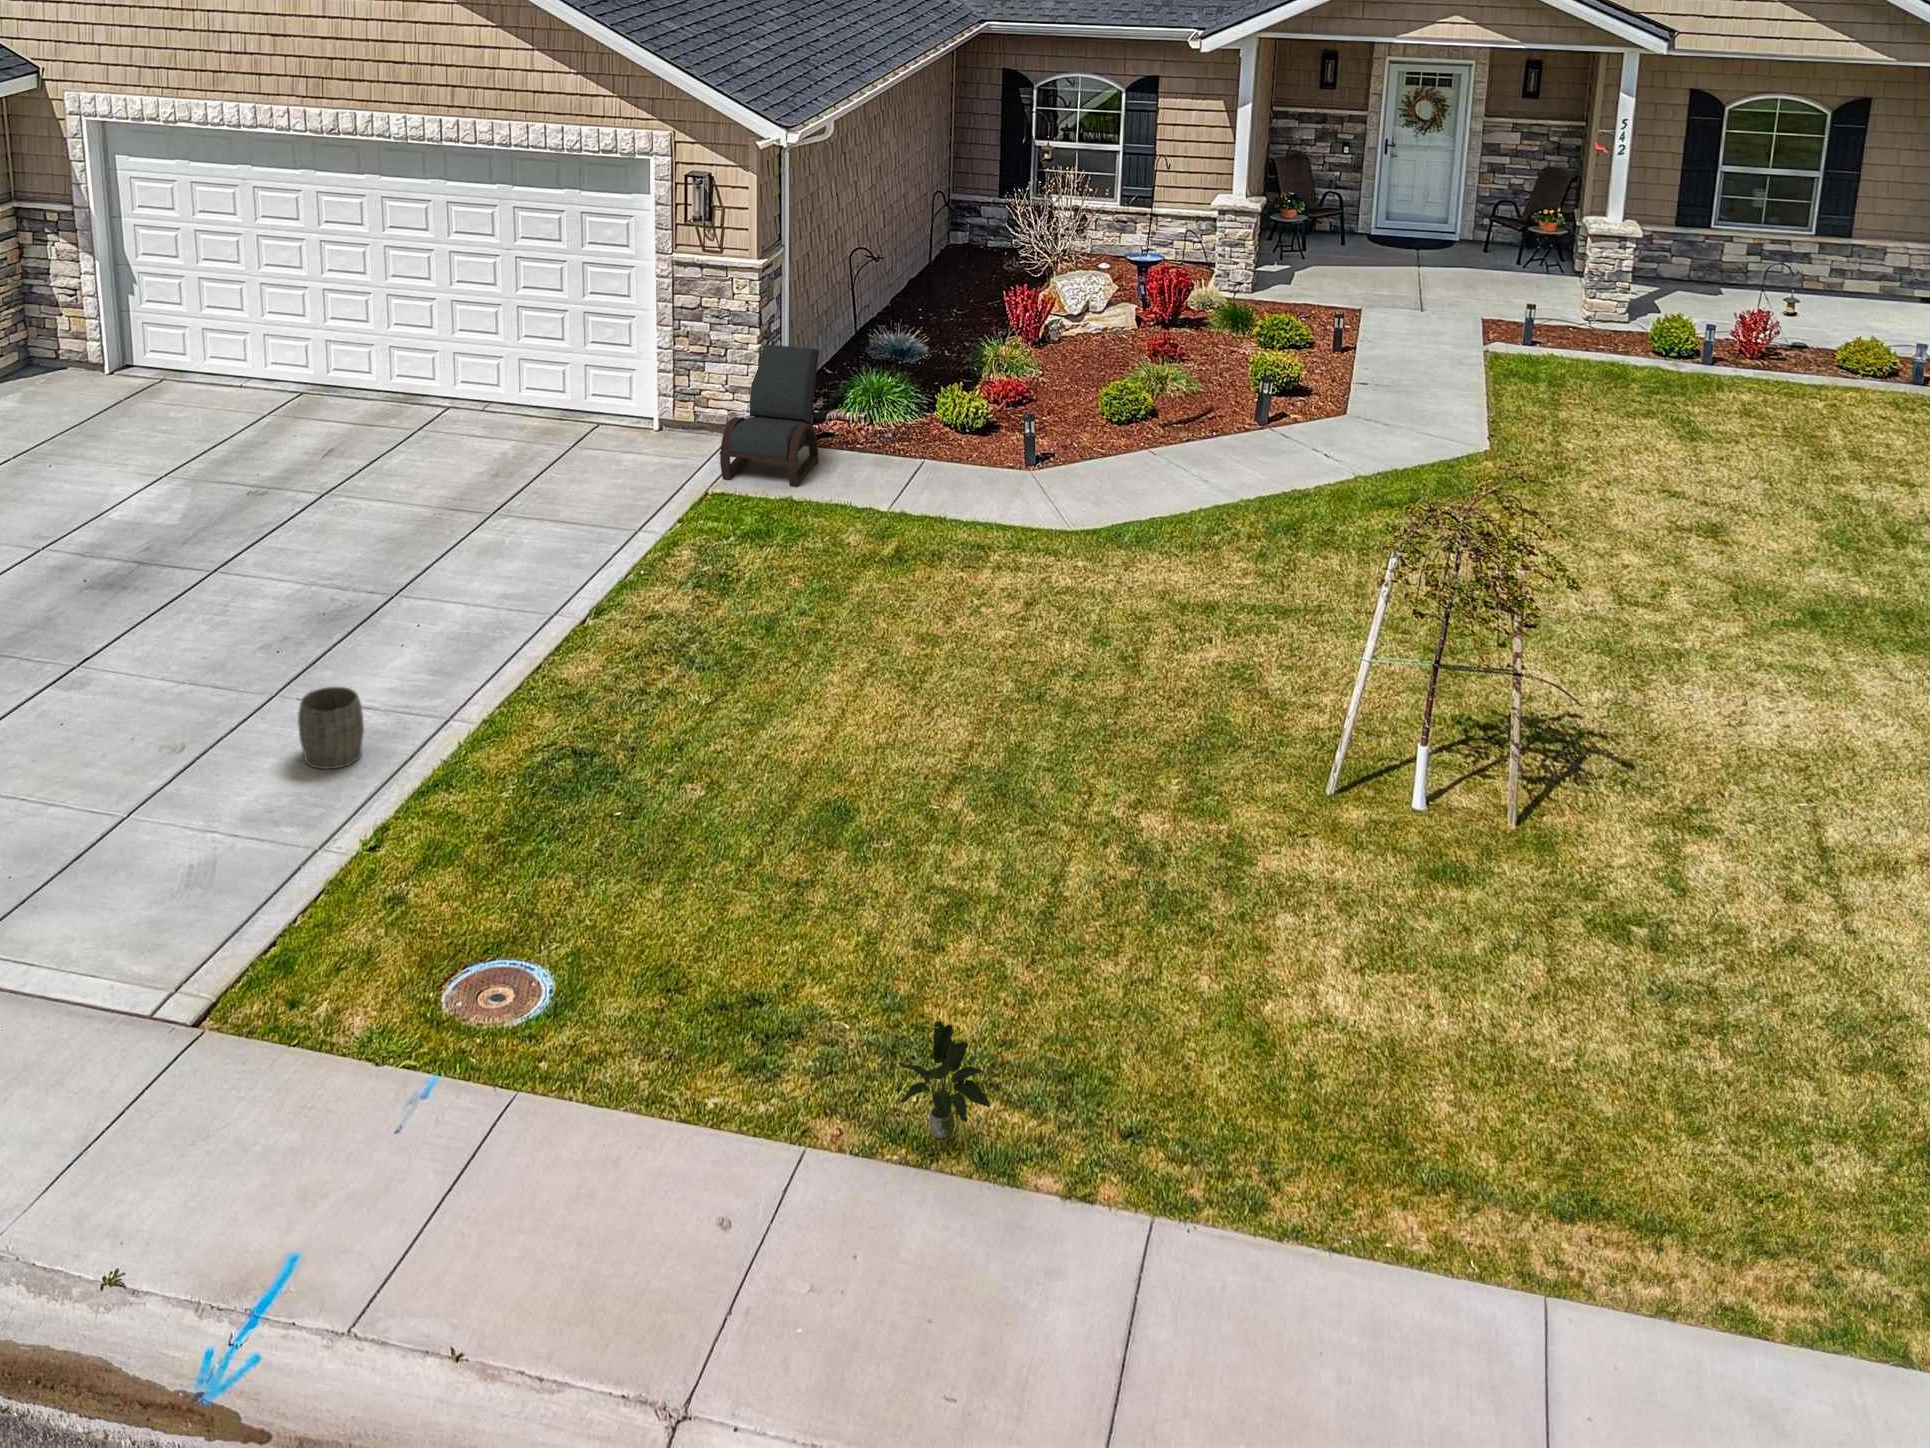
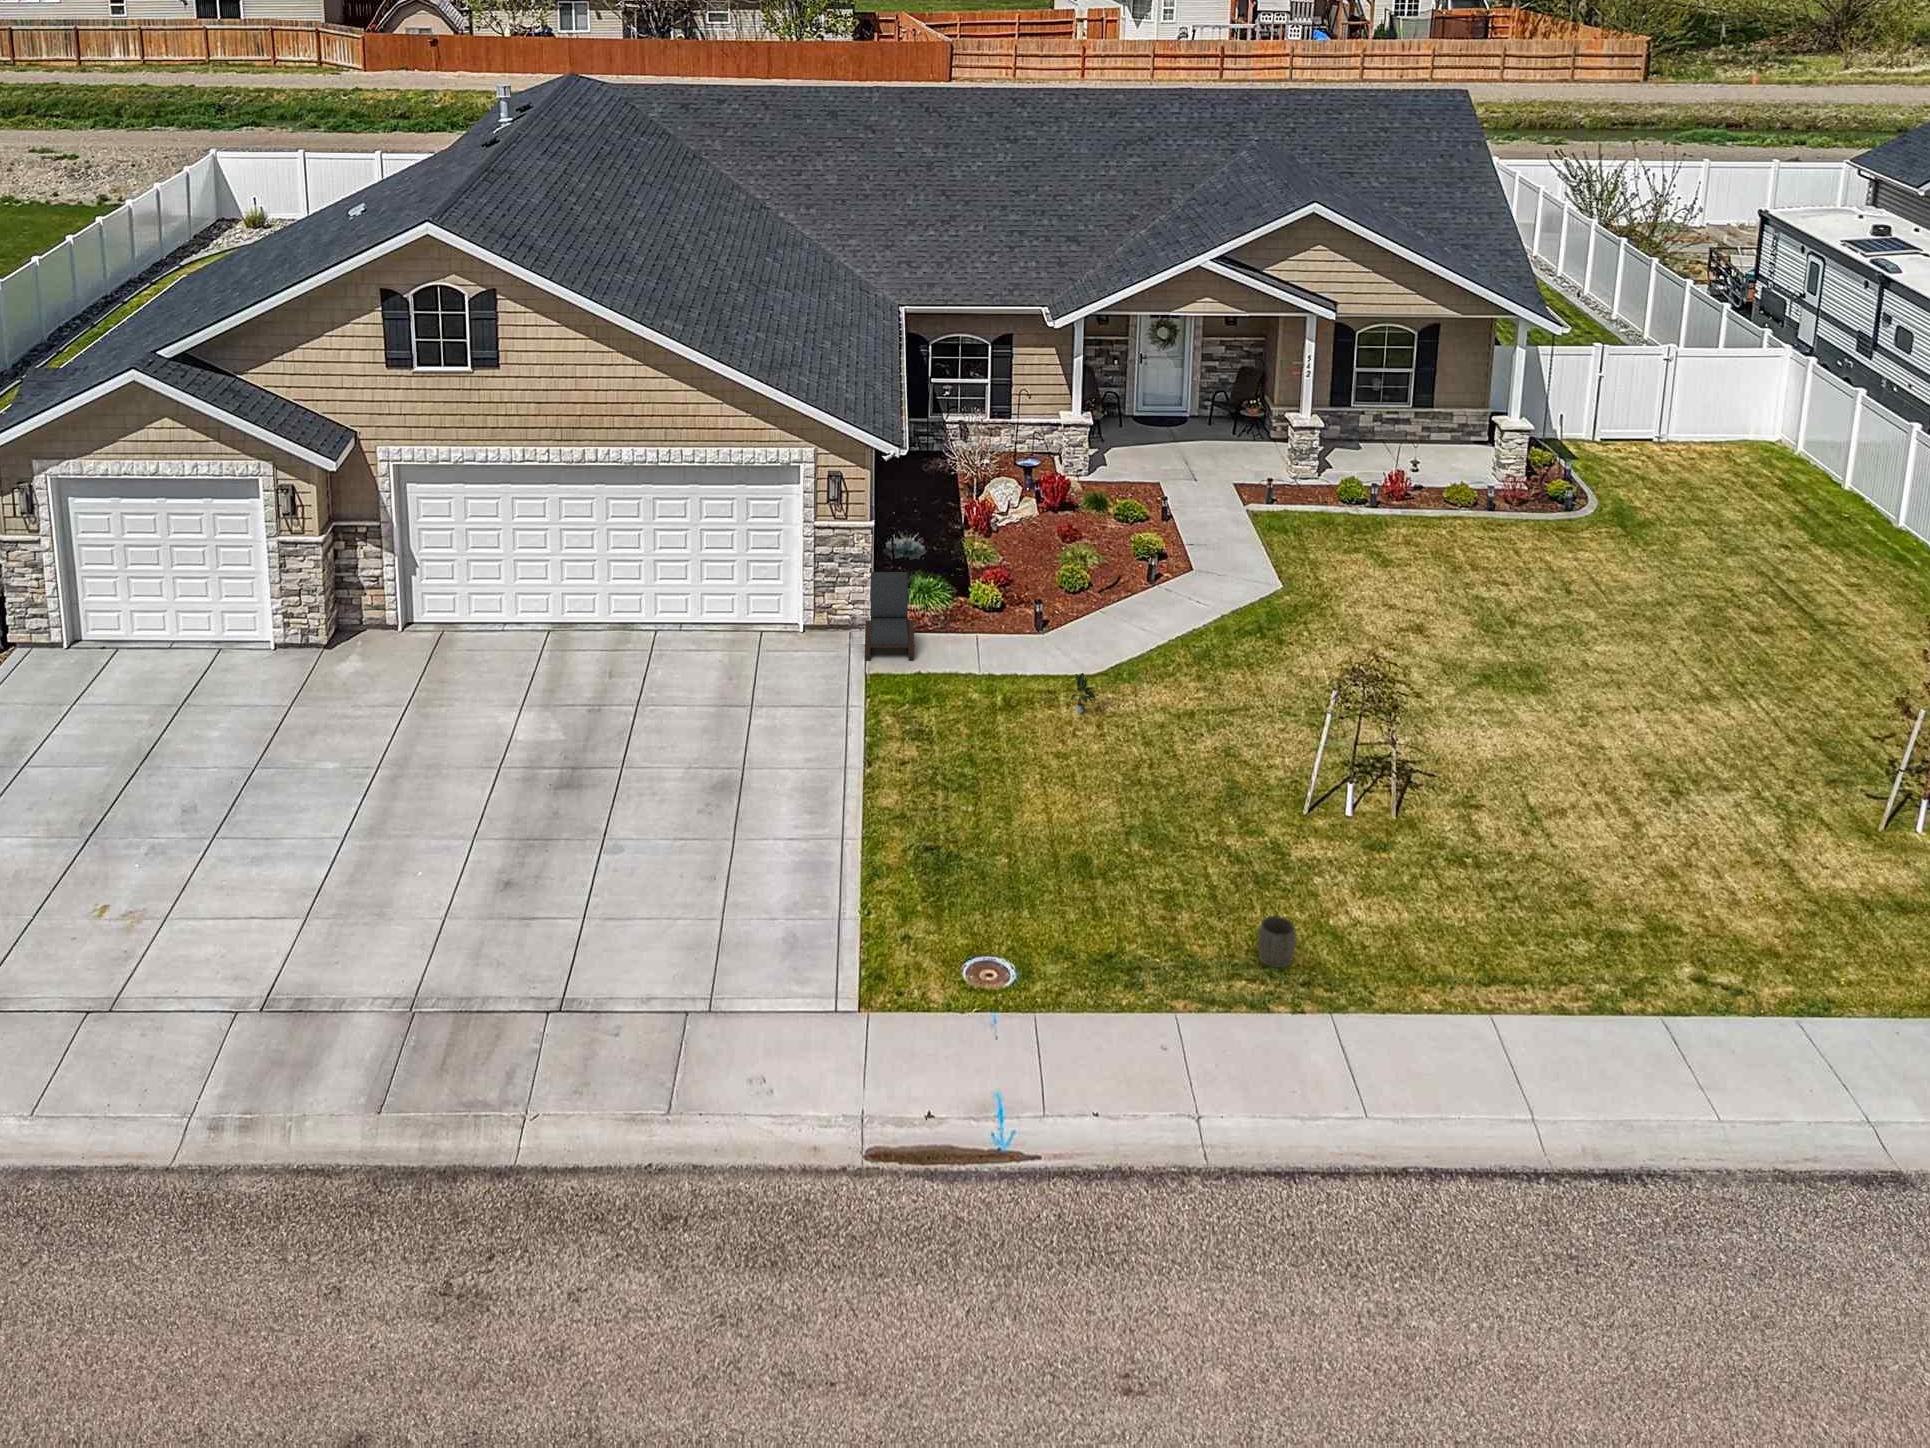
woven basket: present [298,687,364,769] -> present [1258,916,1296,968]
potted plant: present [899,1021,990,1138] -> present [1070,673,1096,713]

